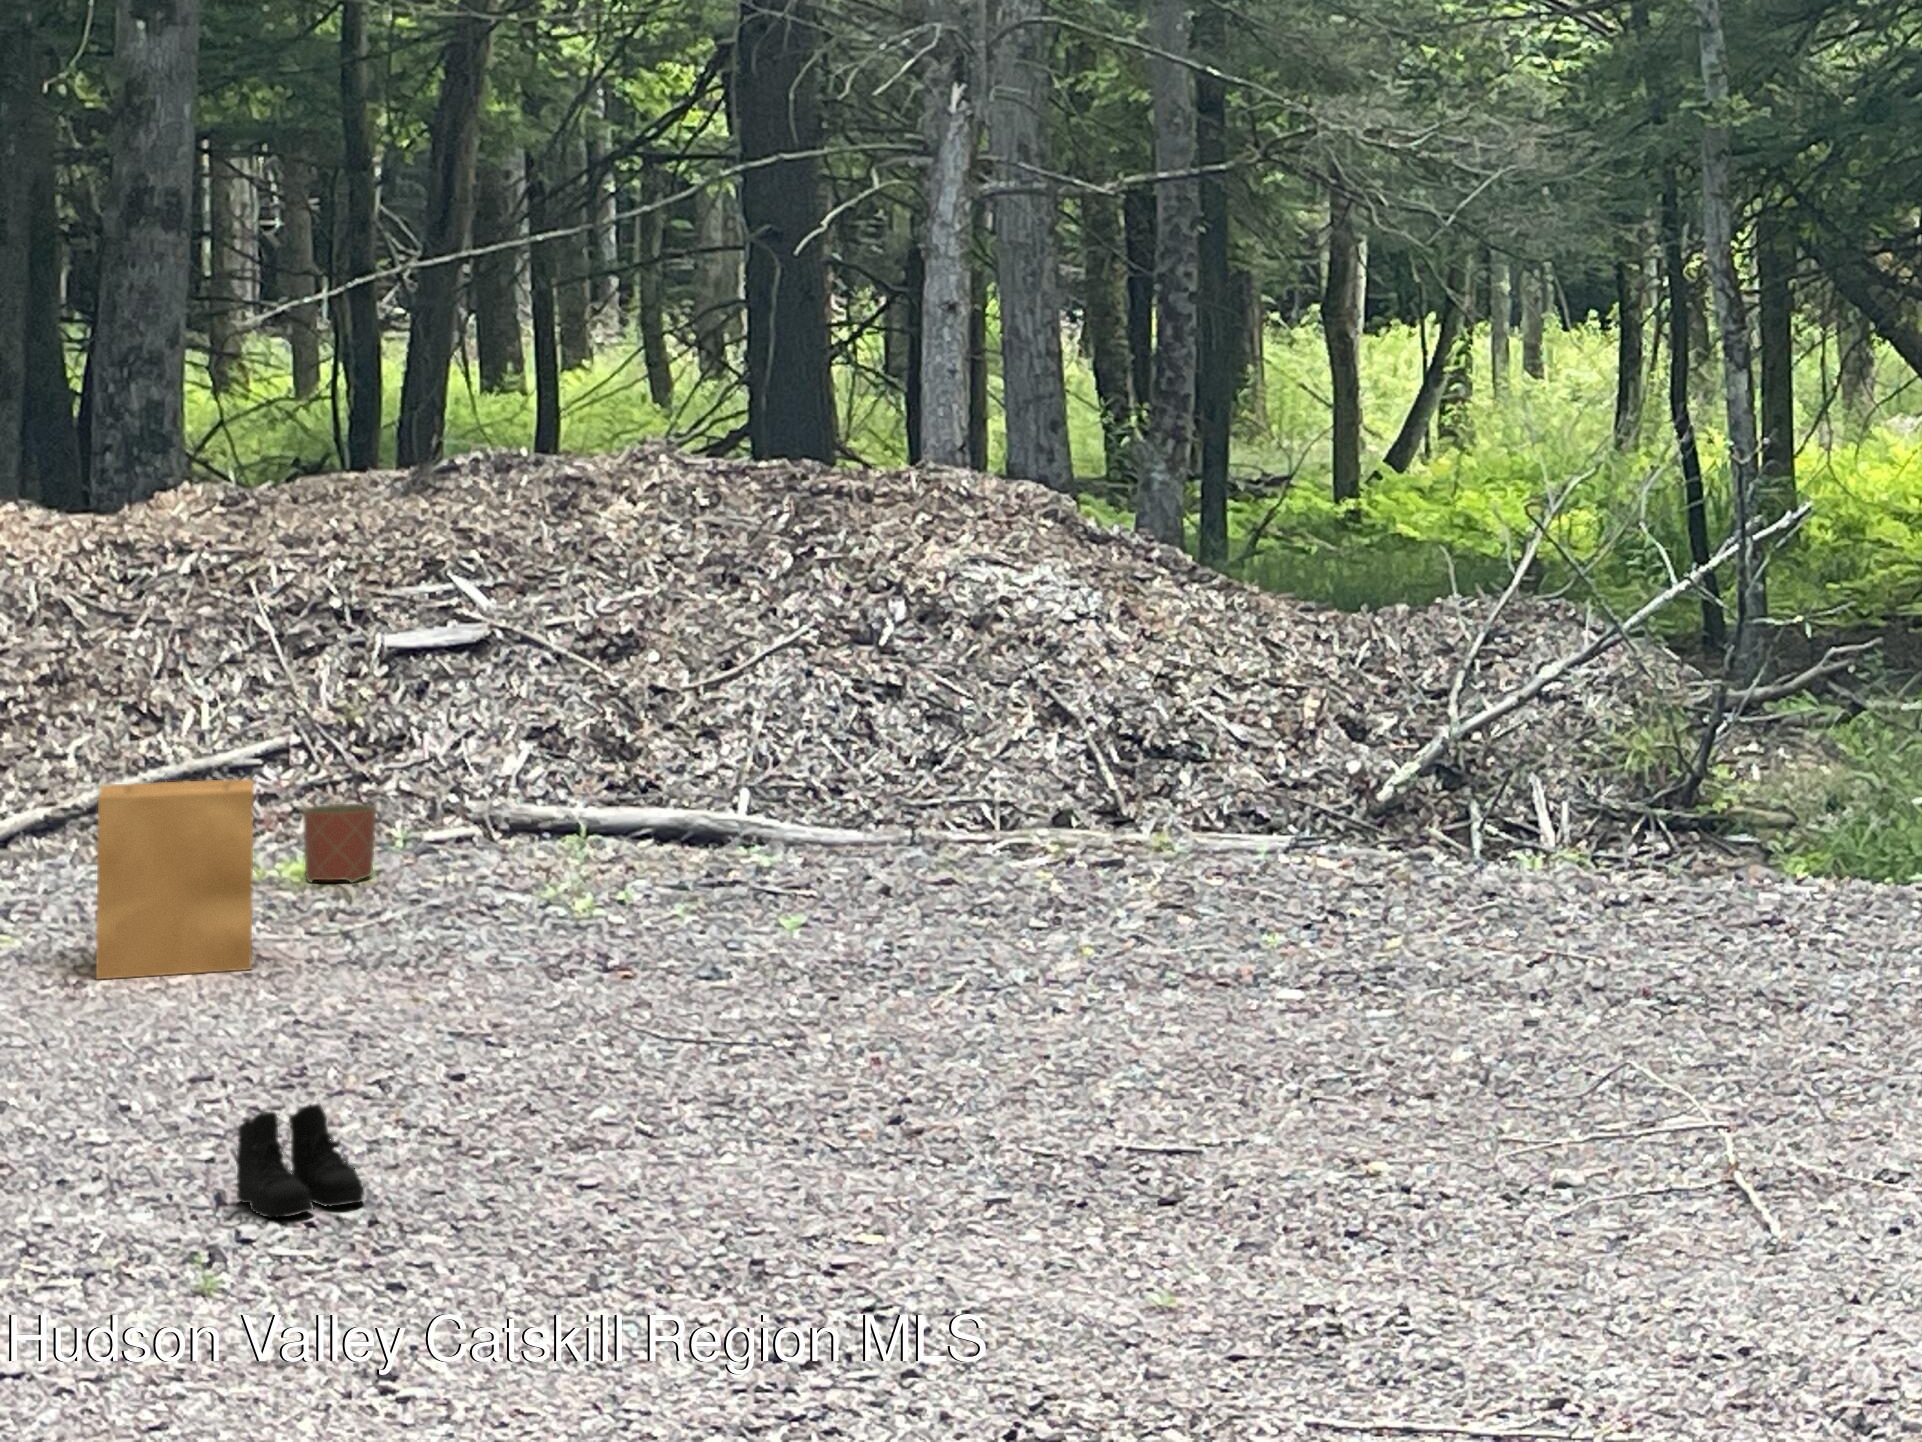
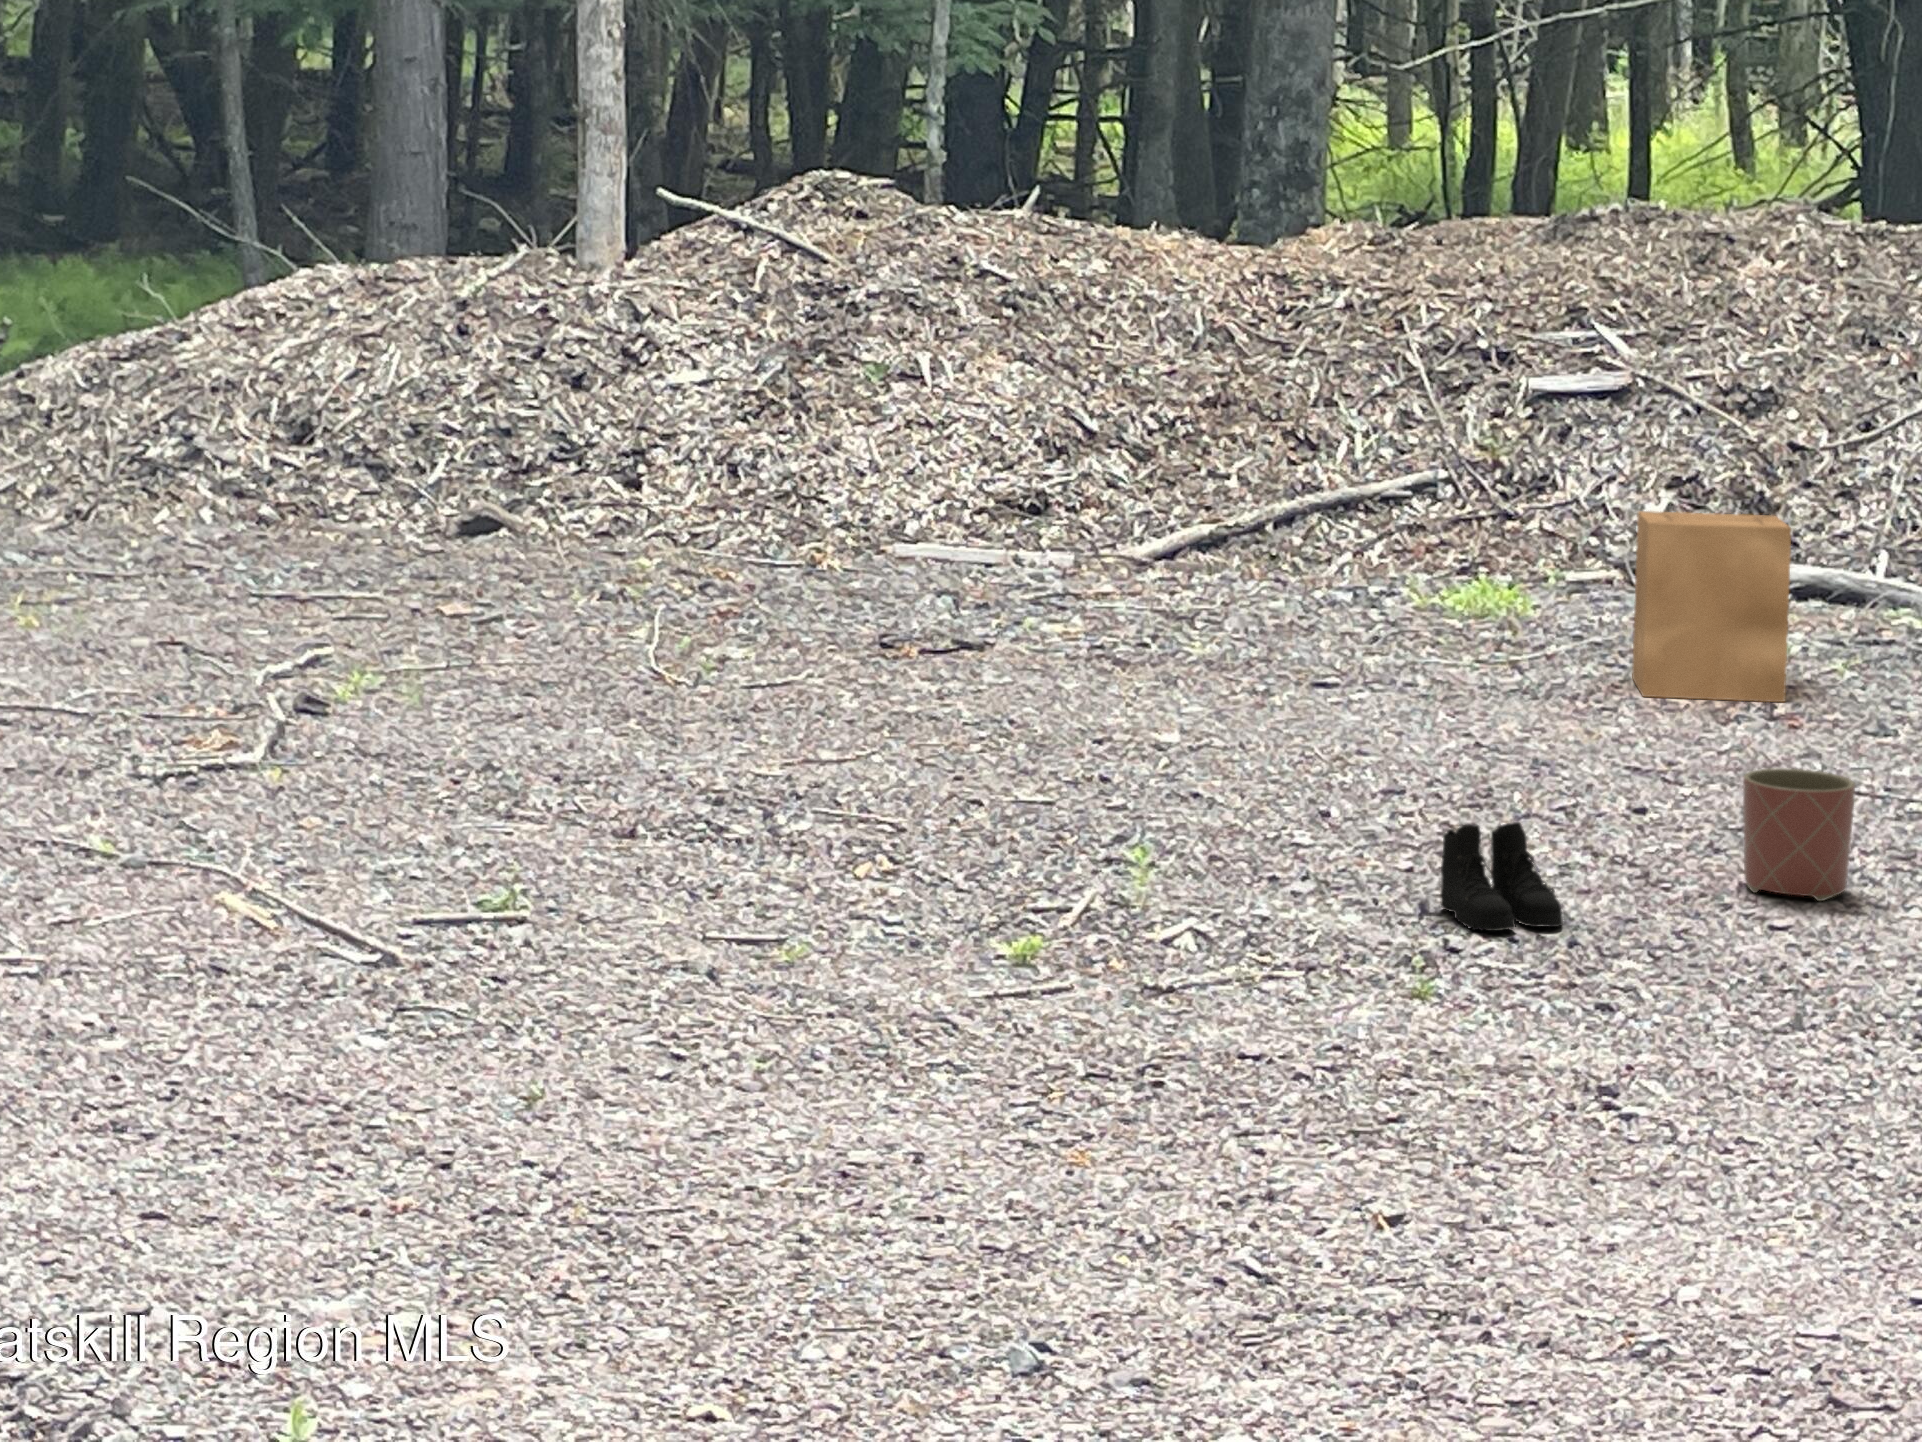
cardboard box: present [96,779,254,979] -> present [1632,511,1791,702]
planter: present [303,804,376,882] -> present [1743,768,1855,901]

